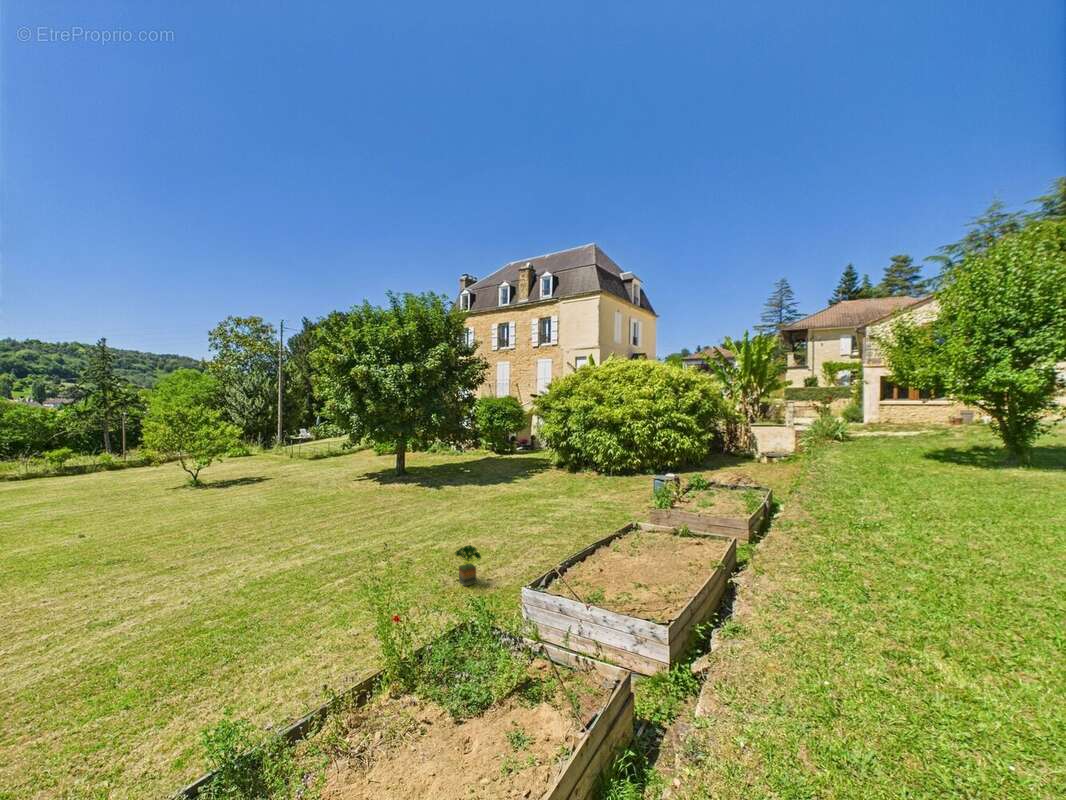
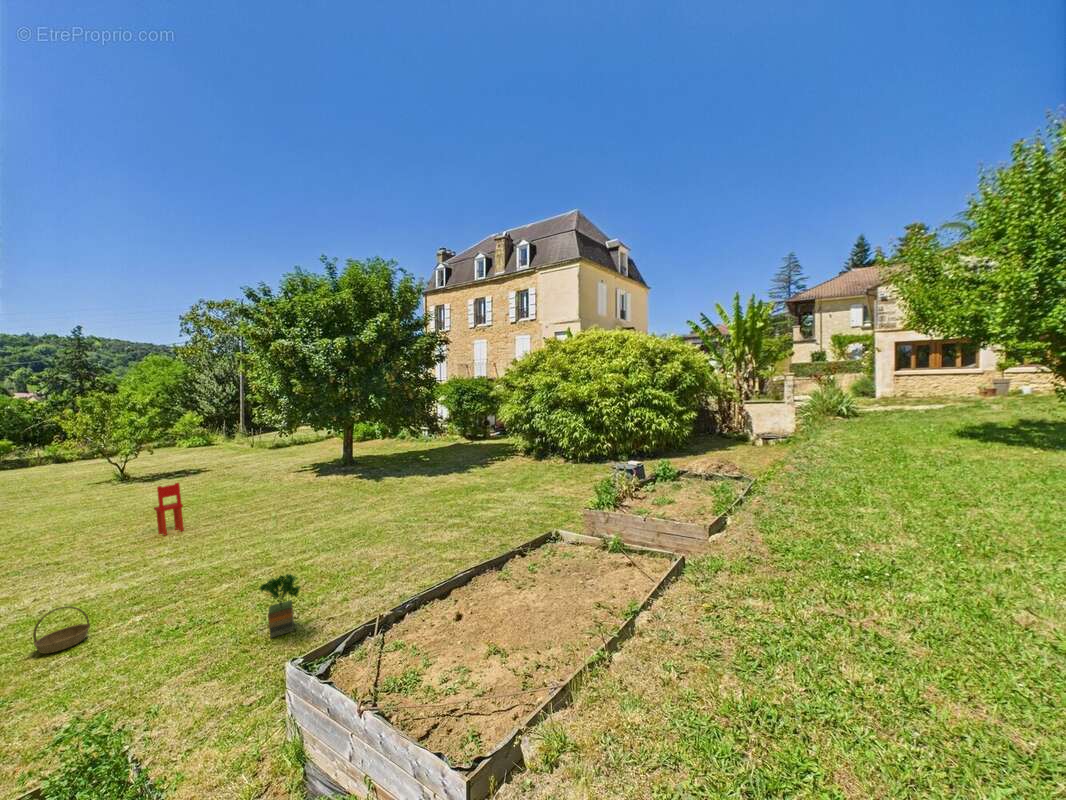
chair: none [290,486,313,528] -> present [154,483,184,535]
basket: none [304,565,333,595] -> present [33,606,90,654]

